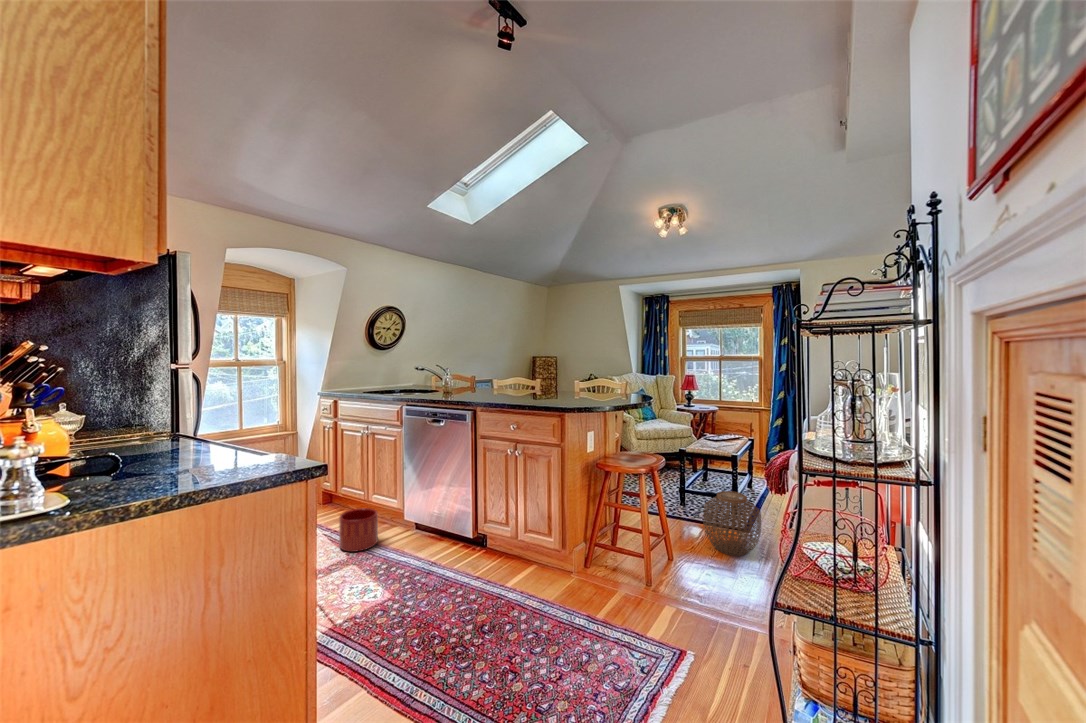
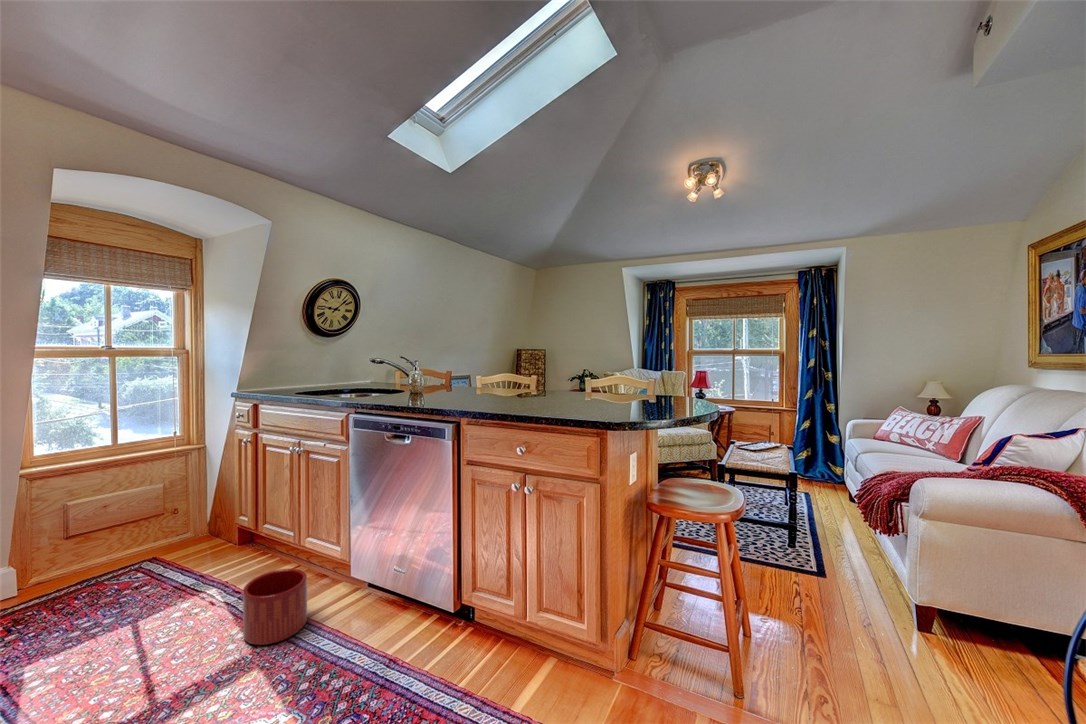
woven basket: present [704,491,761,556] -> none [781,533,870,629]

